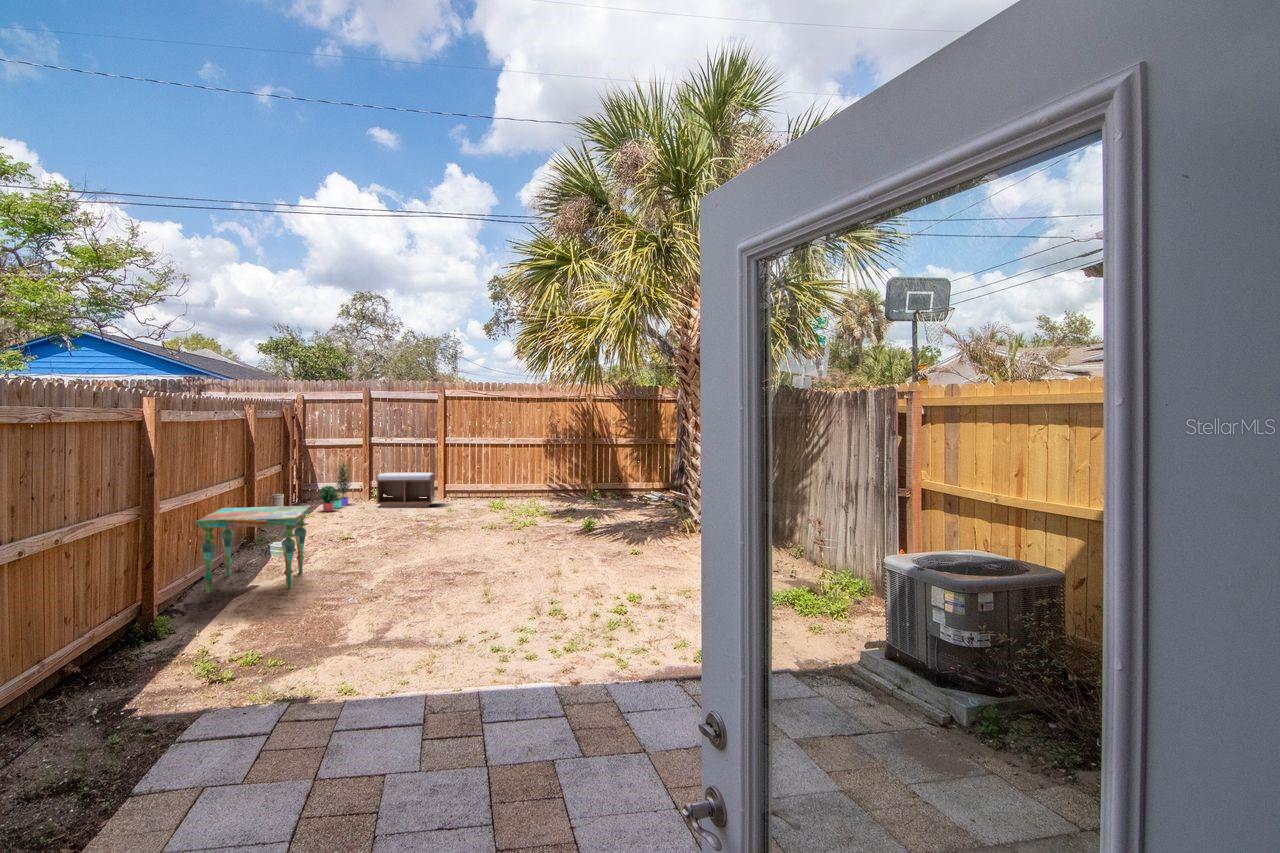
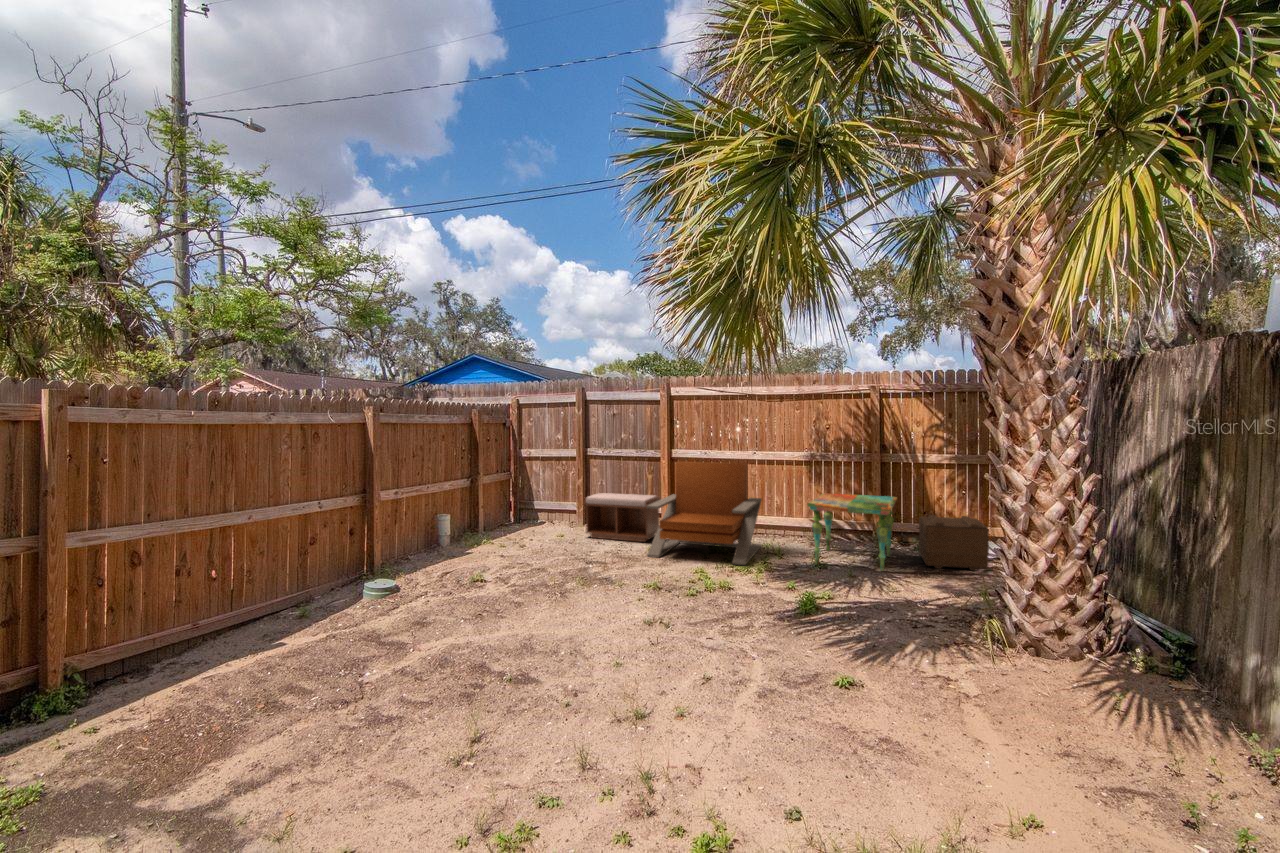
lounge chair: none [441,446,515,513] -> present [646,461,762,565]
potted plant: present [318,463,351,511] -> none [514,477,567,541]
wooden crate: none [614,476,653,507] -> present [919,515,989,570]
side table: present [195,506,311,593] -> present [808,493,897,571]

